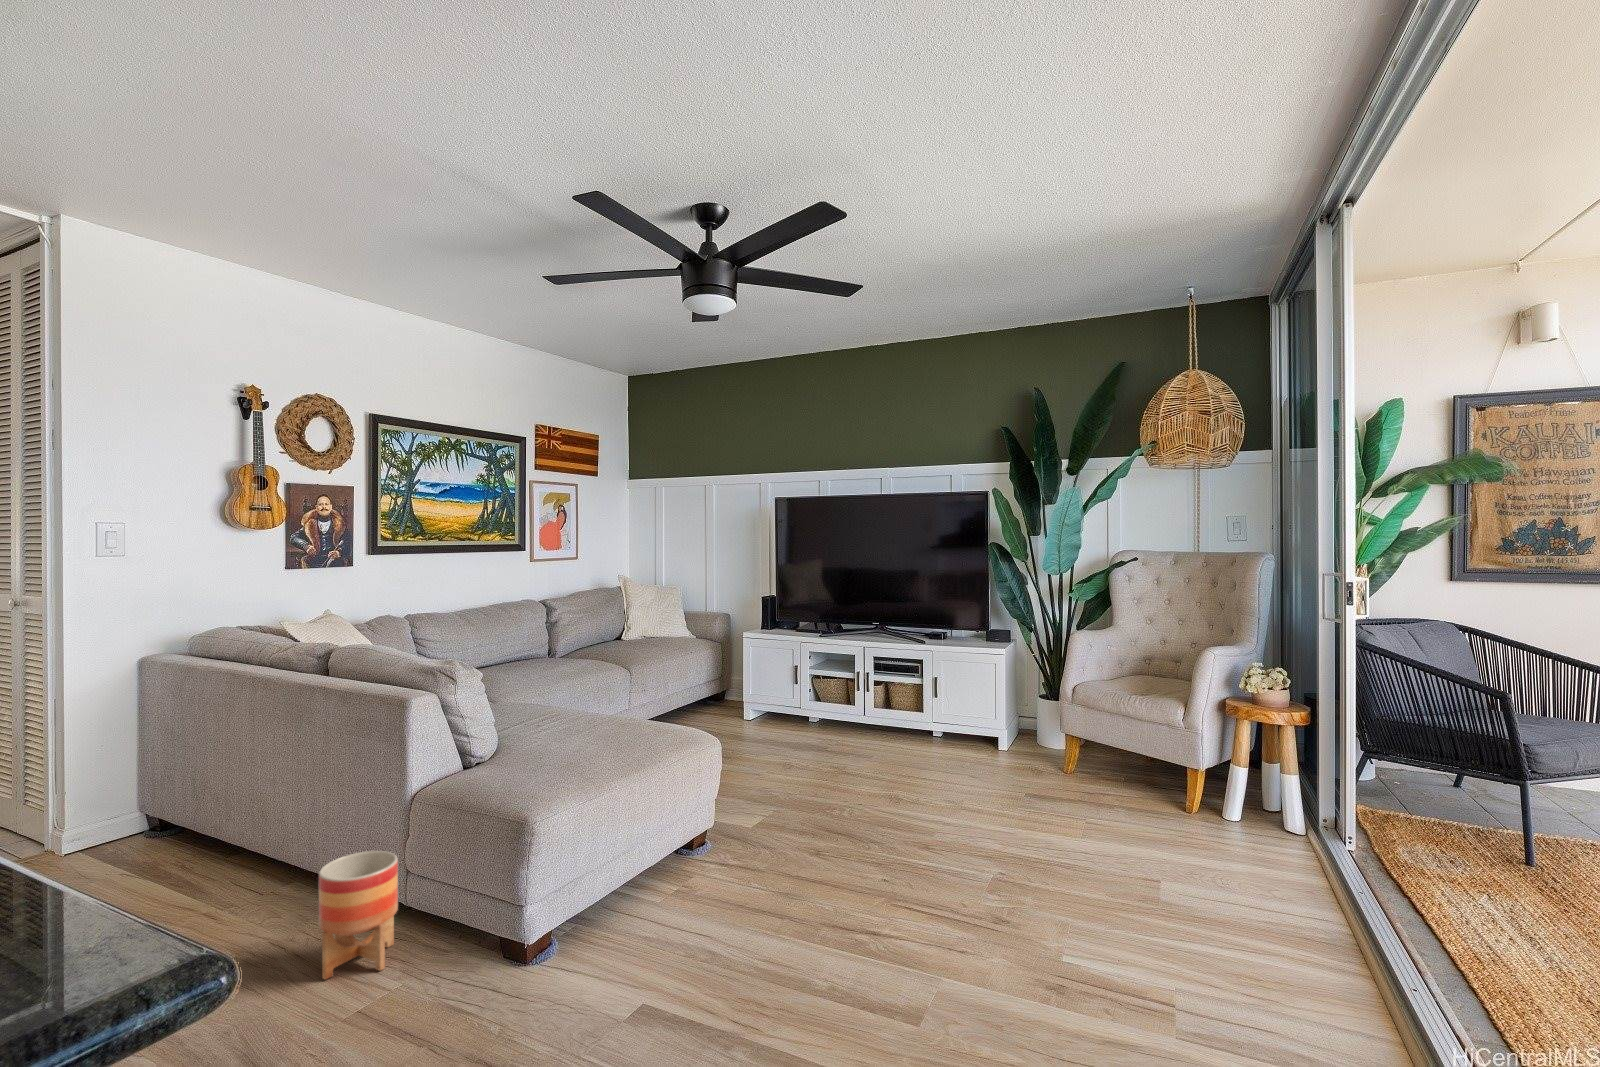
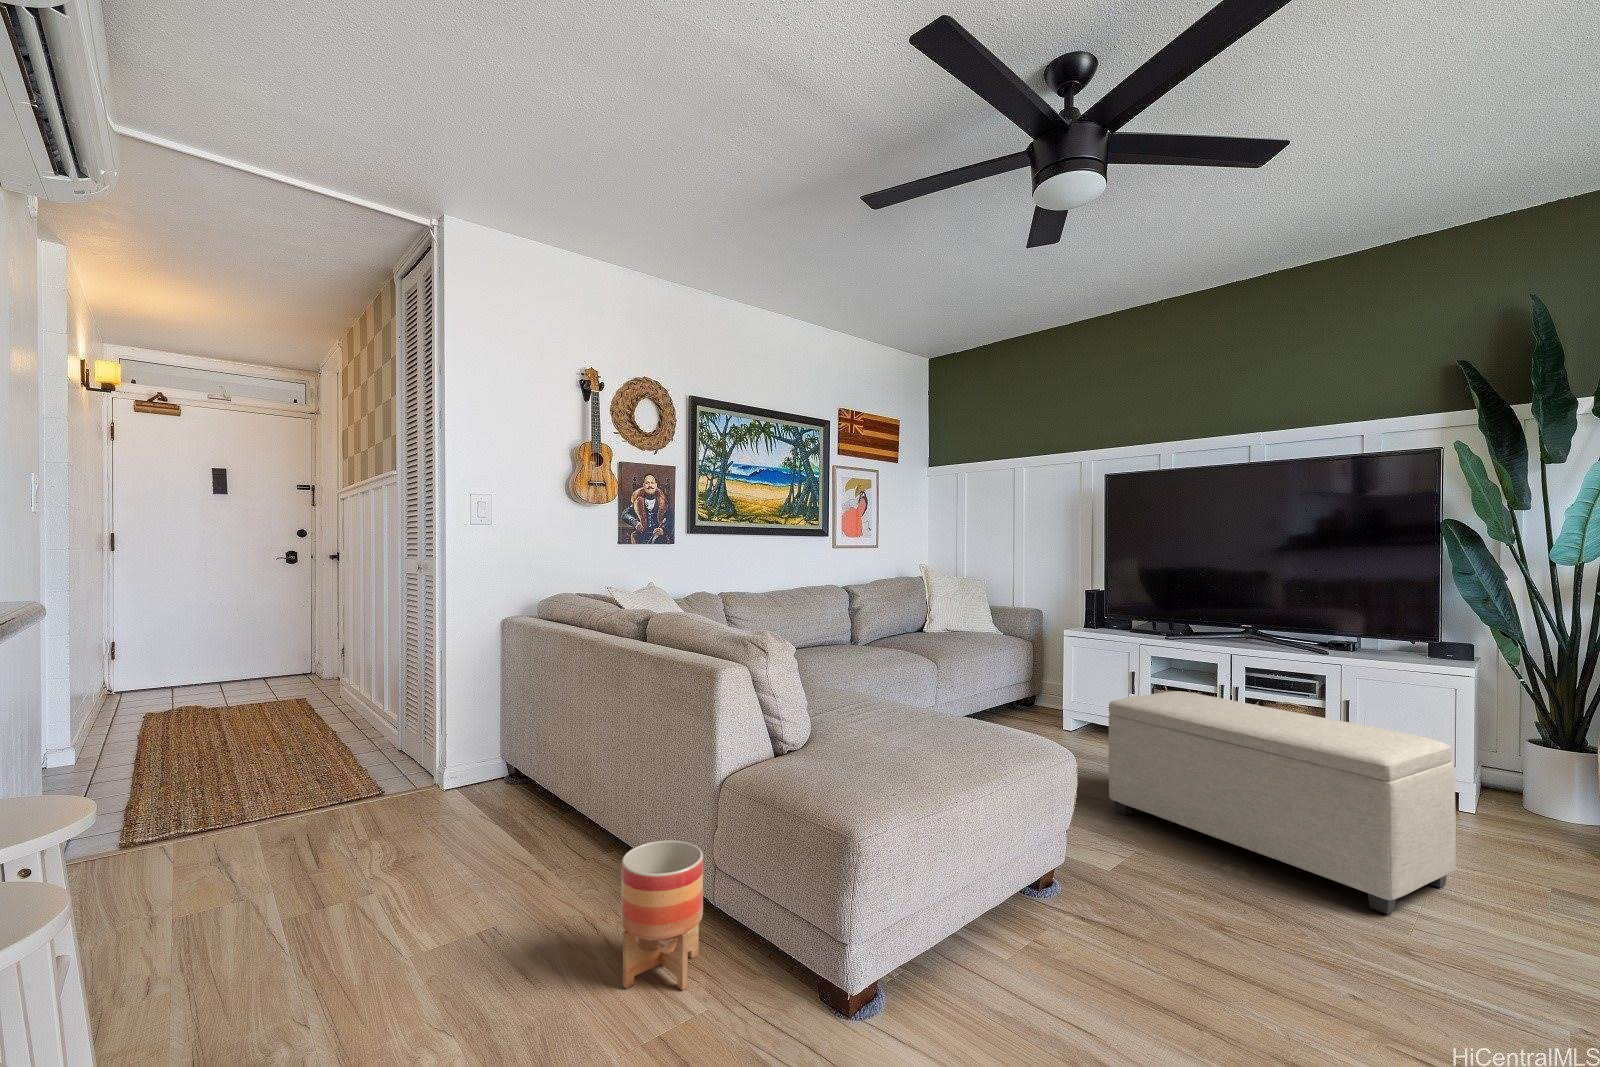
ottoman: none [761,682,971,827] -> present [1109,691,1456,914]

